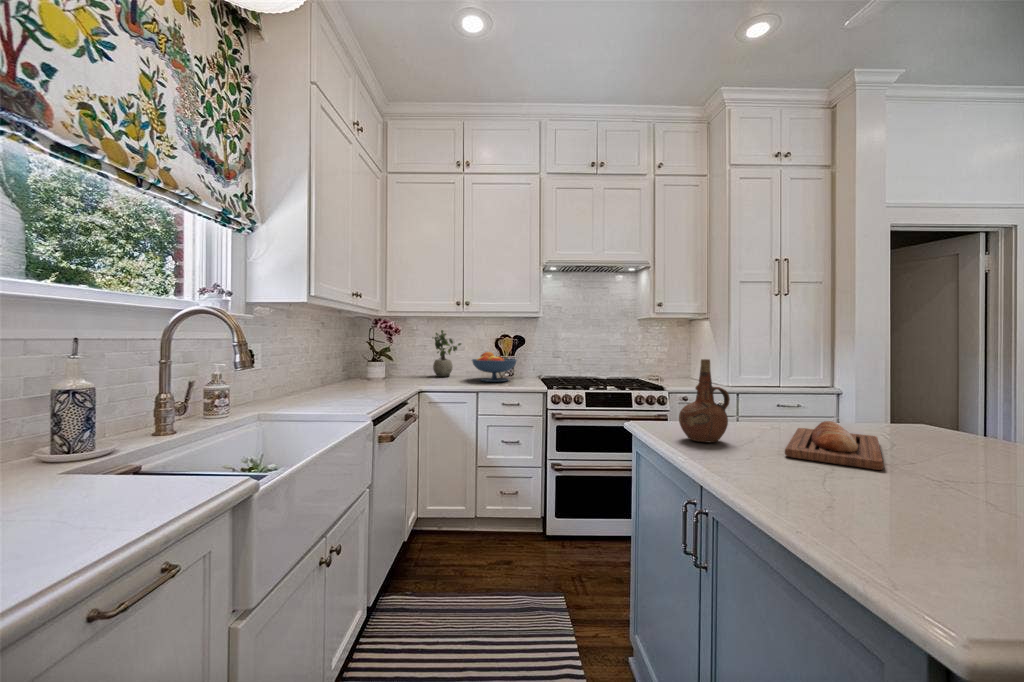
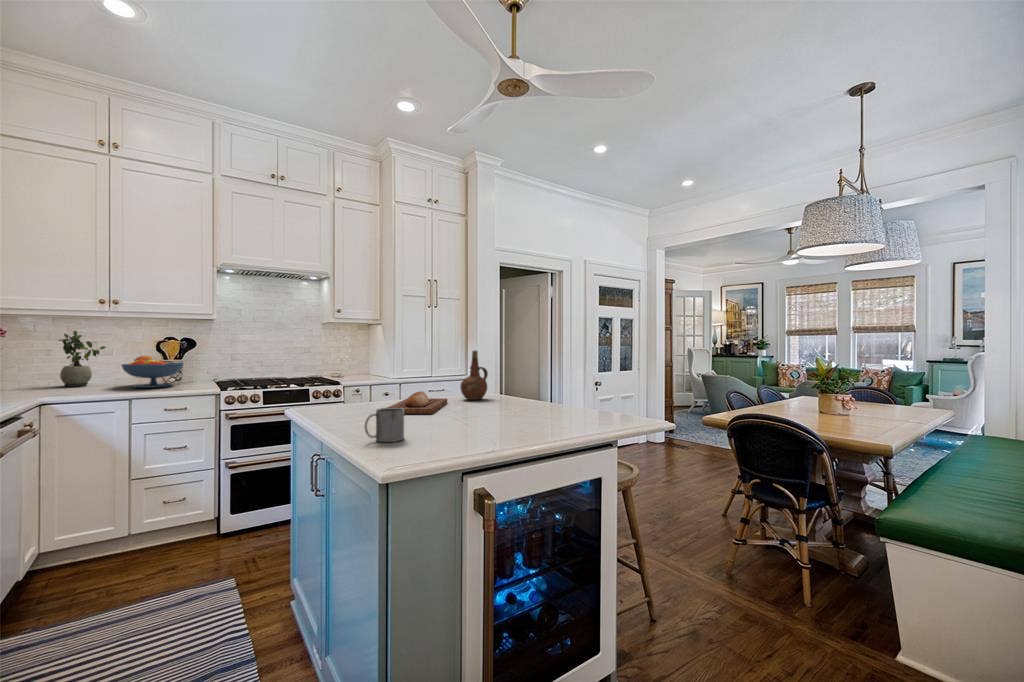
ceramic pitcher: present [679,359,730,442] -> present [460,351,488,400]
mug: none [828,475,917,556] -> present [365,408,404,442]

